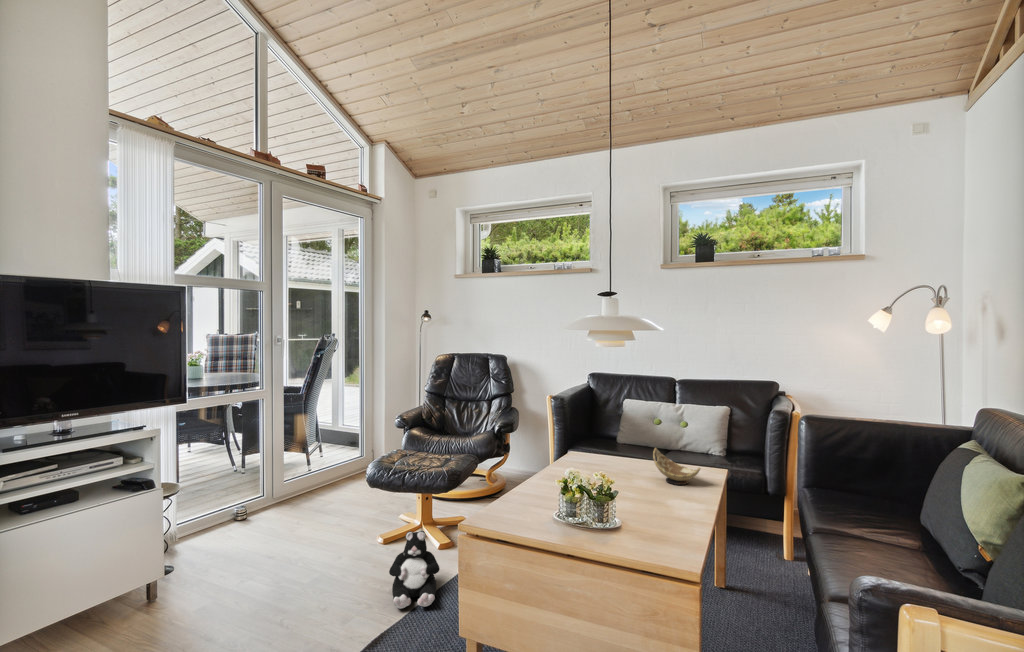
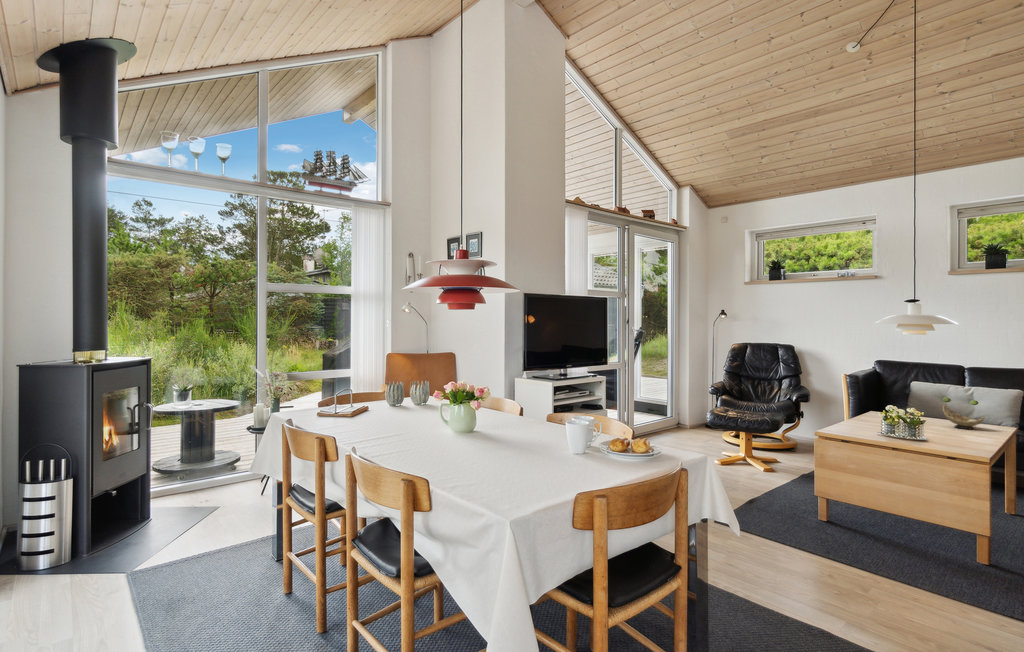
plush toy: present [389,531,440,609] -> none [740,449,776,493]

